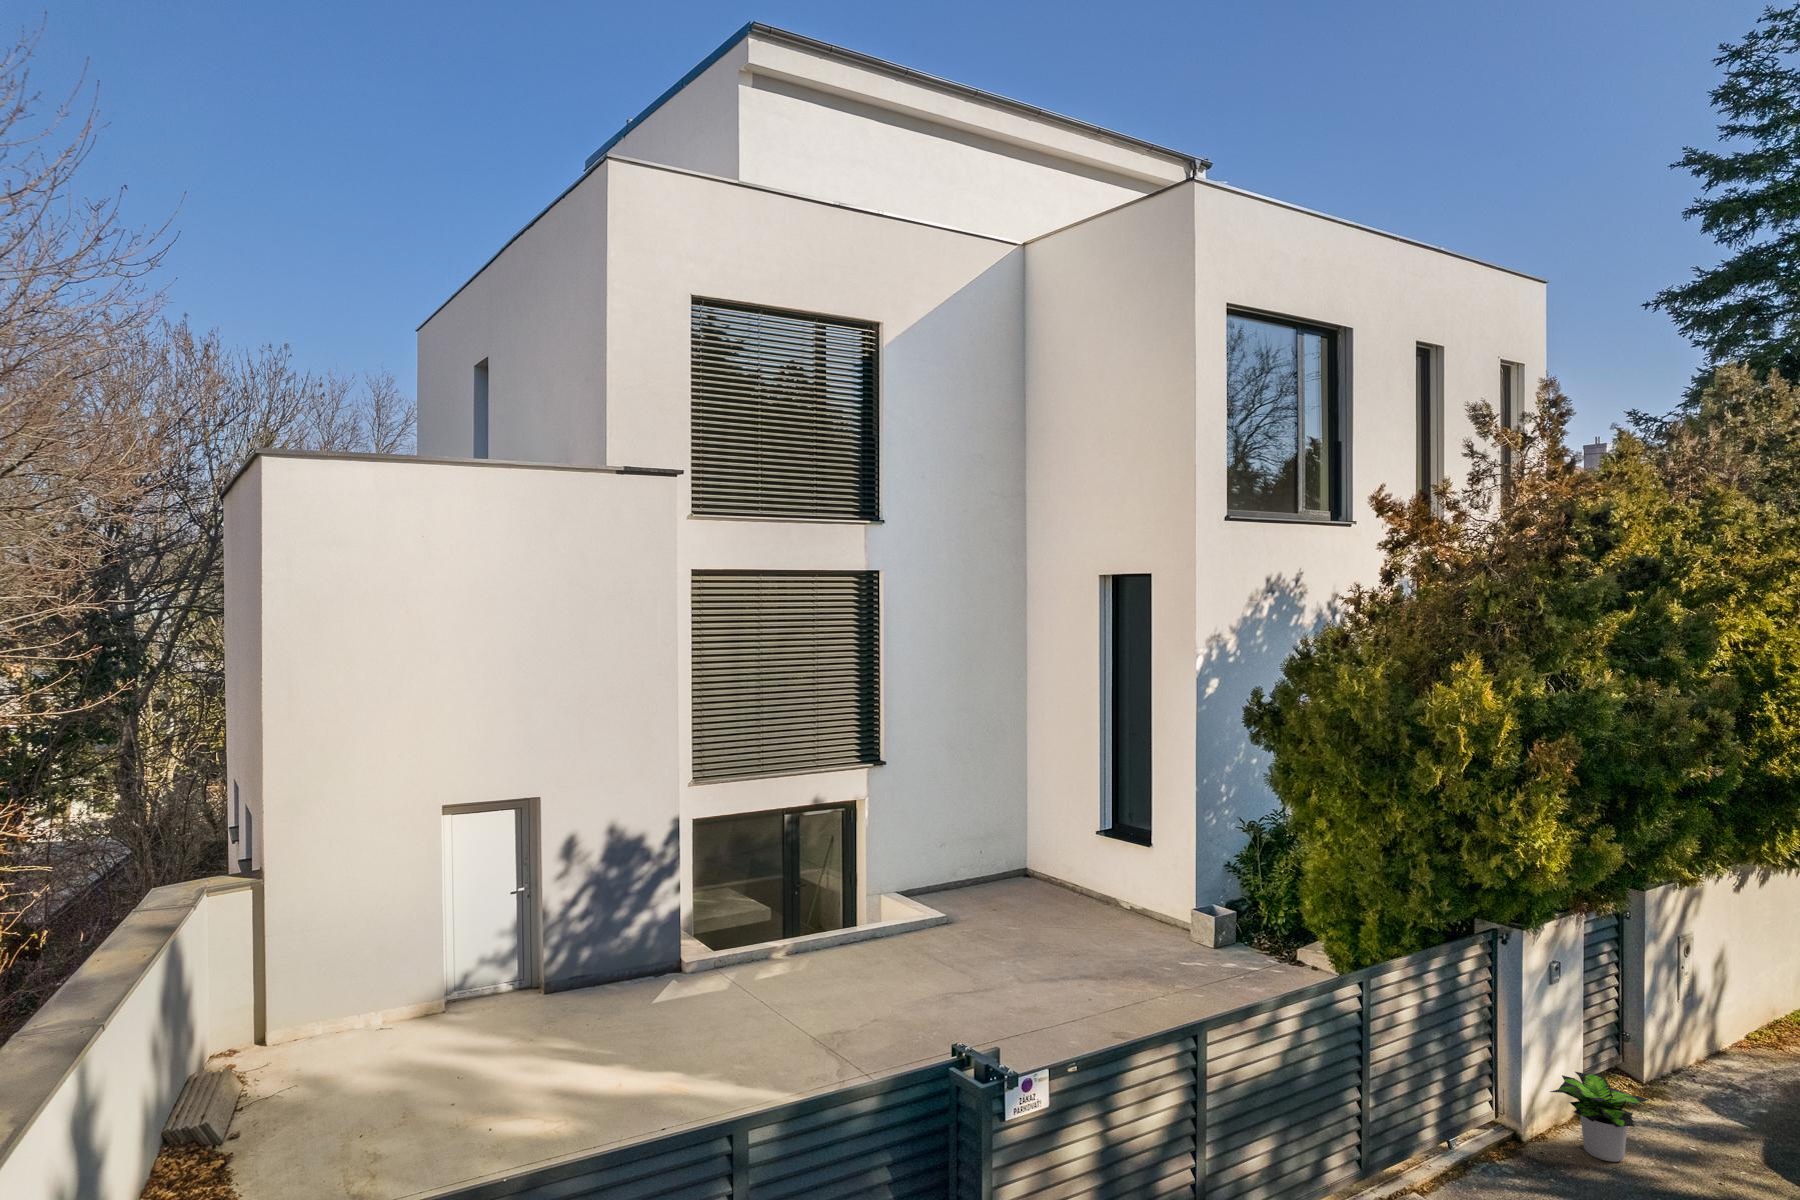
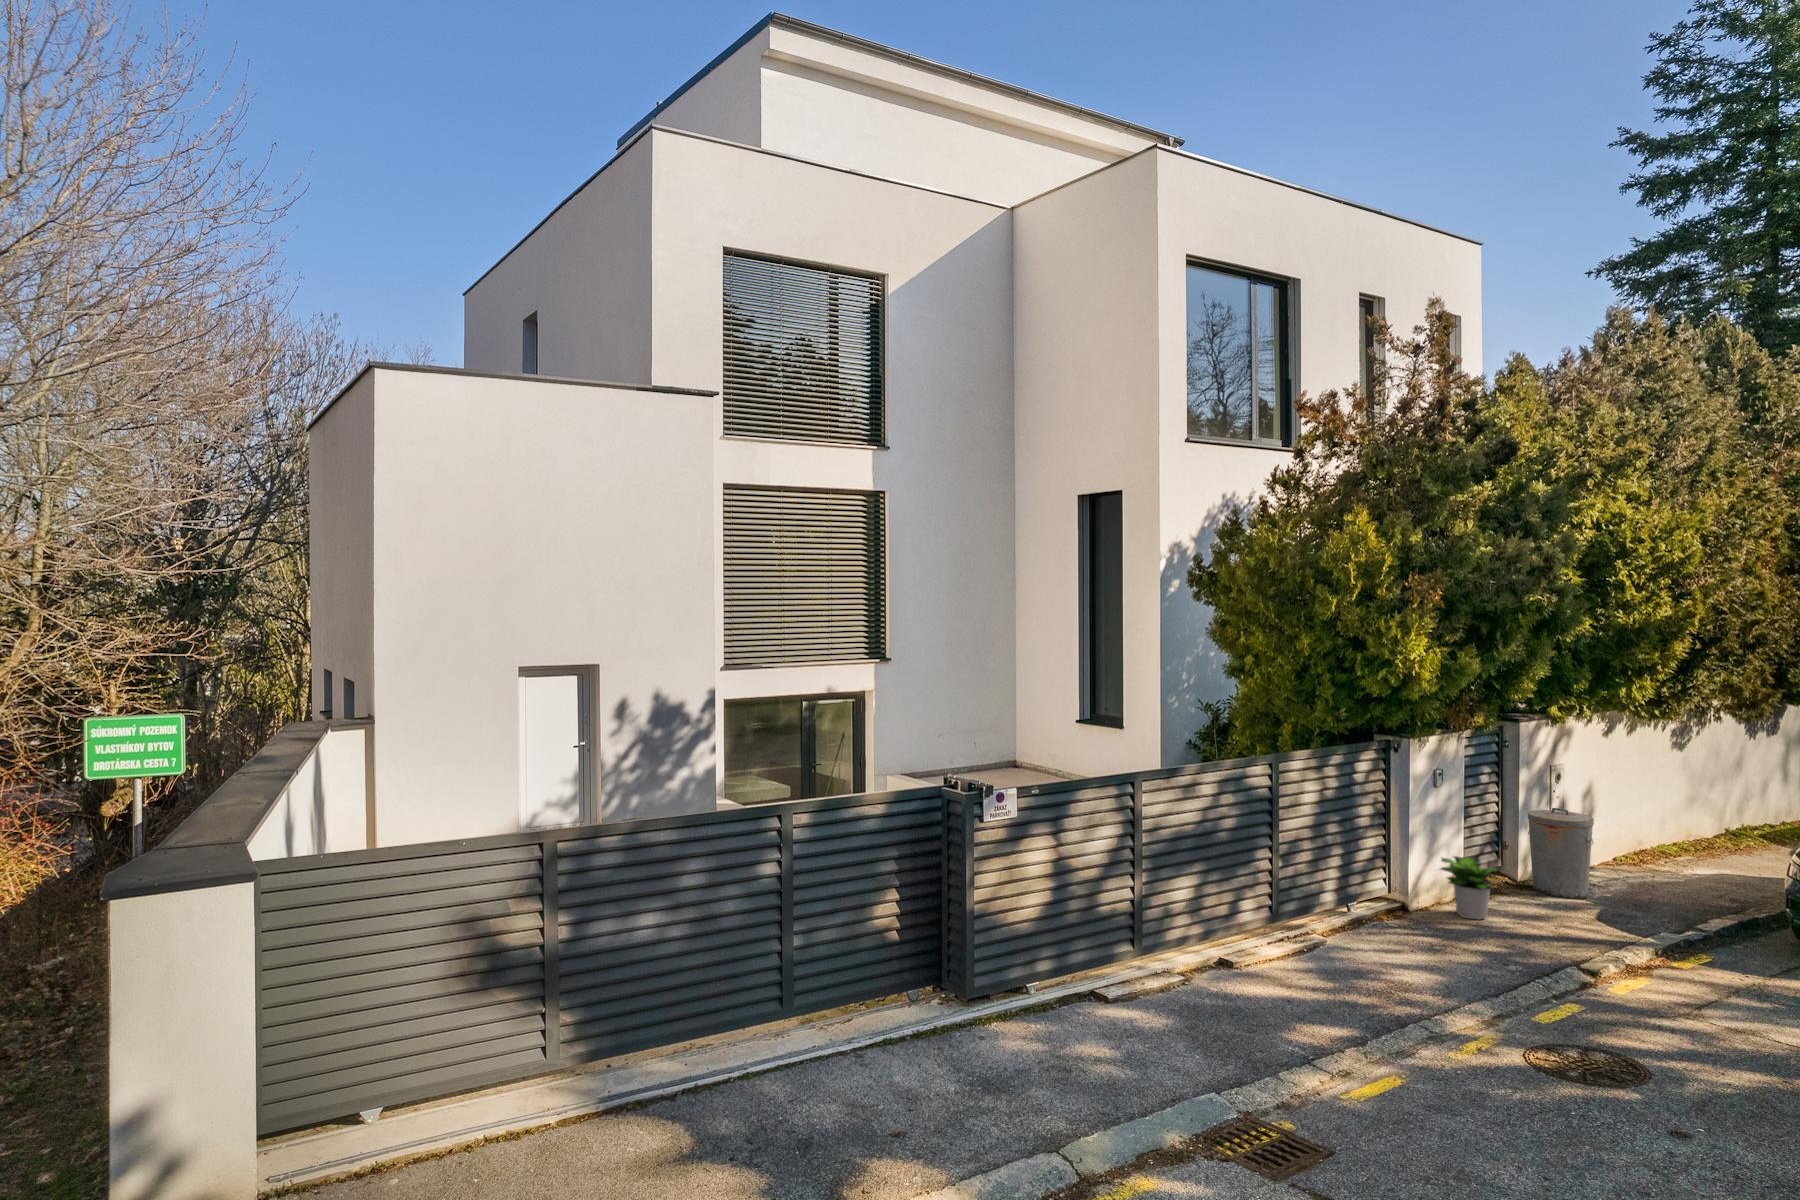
trash can: none [1656,994,1743,1114] -> present [1527,808,1594,899]

